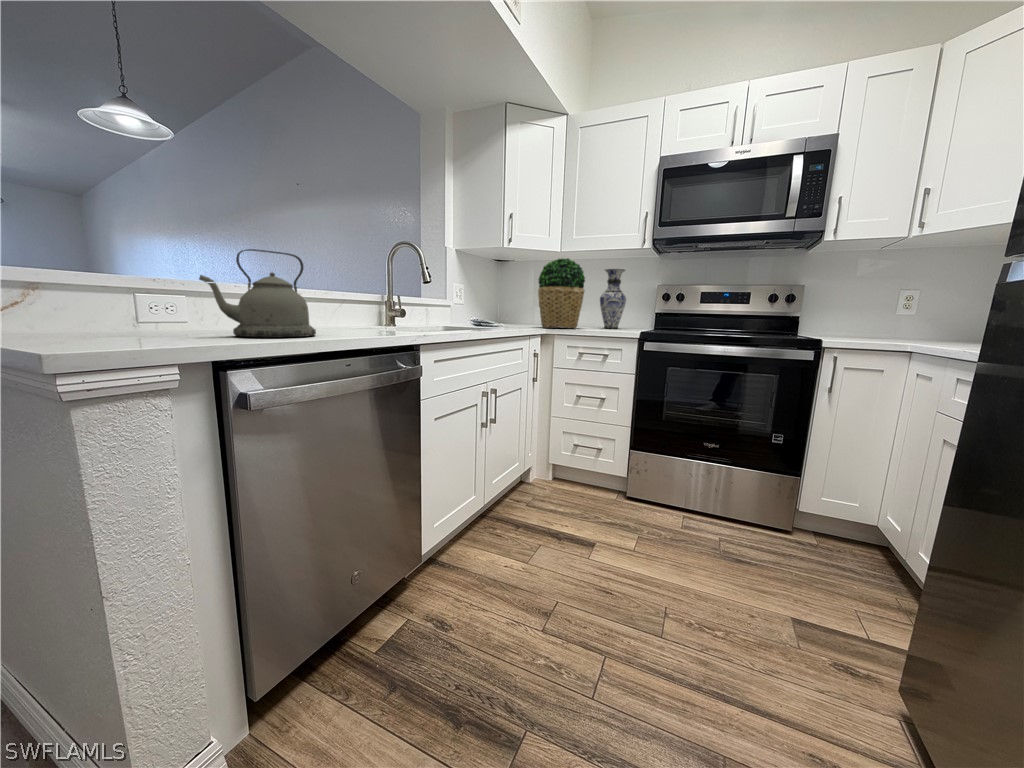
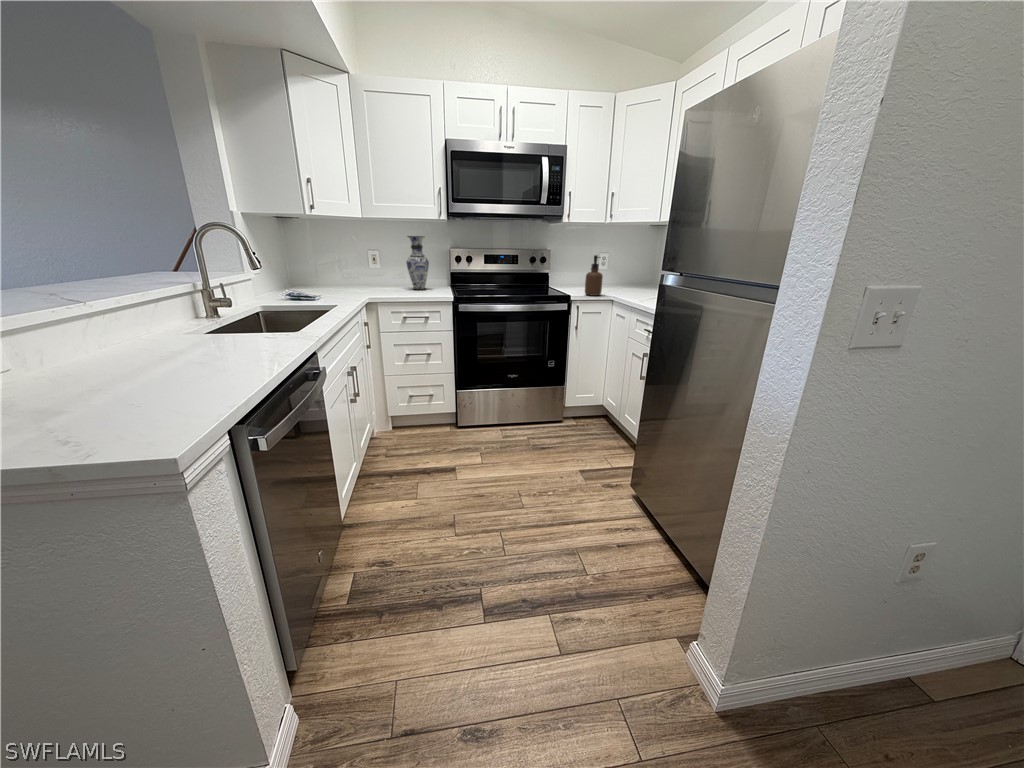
kettle: present [199,249,316,337] -> none [30,266,191,376]
potted plant: present [538,258,585,328] -> none [349,227,397,296]
soap dispenser: none [851,279,890,342] -> present [585,255,603,296]

